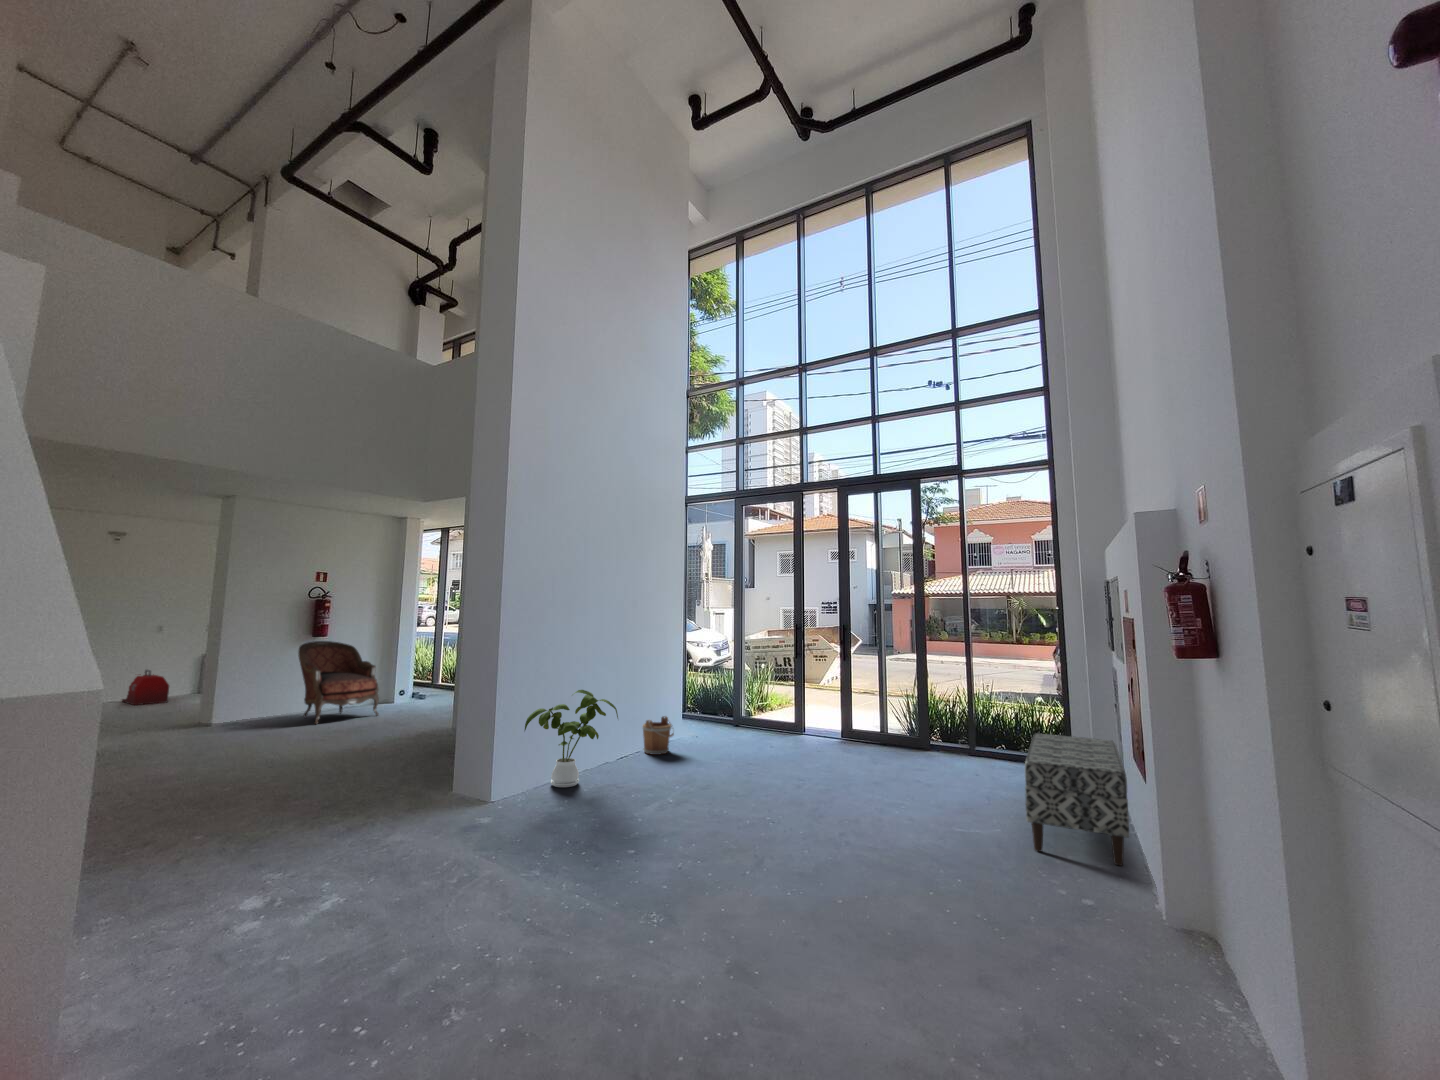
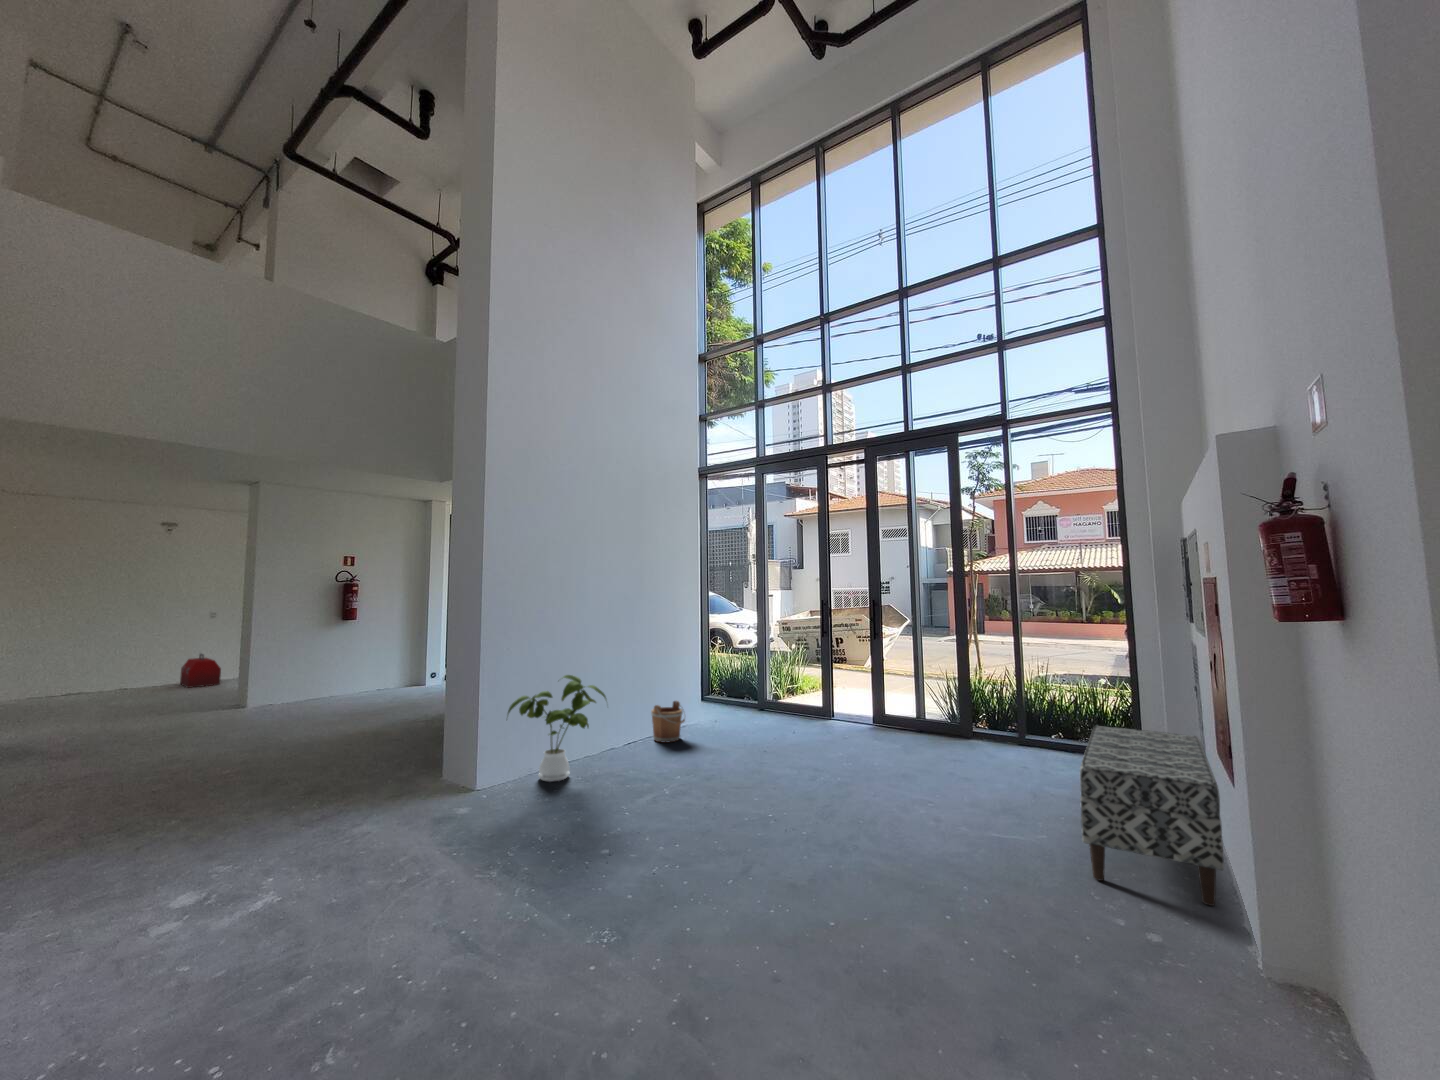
armchair: present [298,641,379,724] -> none [325,624,405,707]

